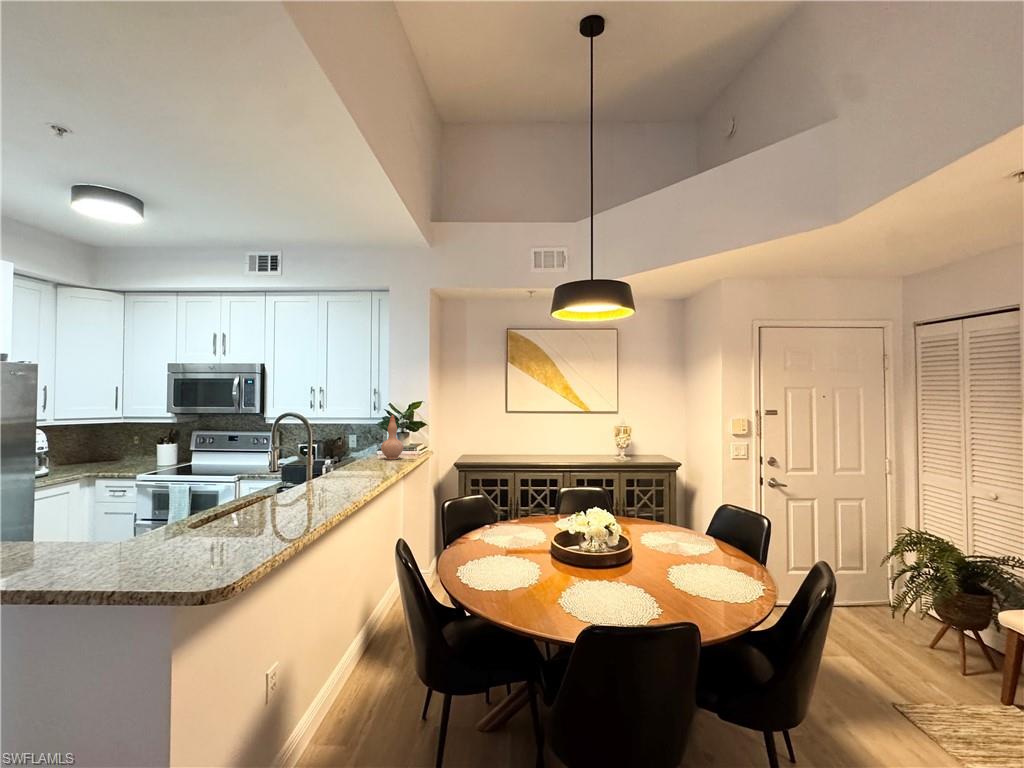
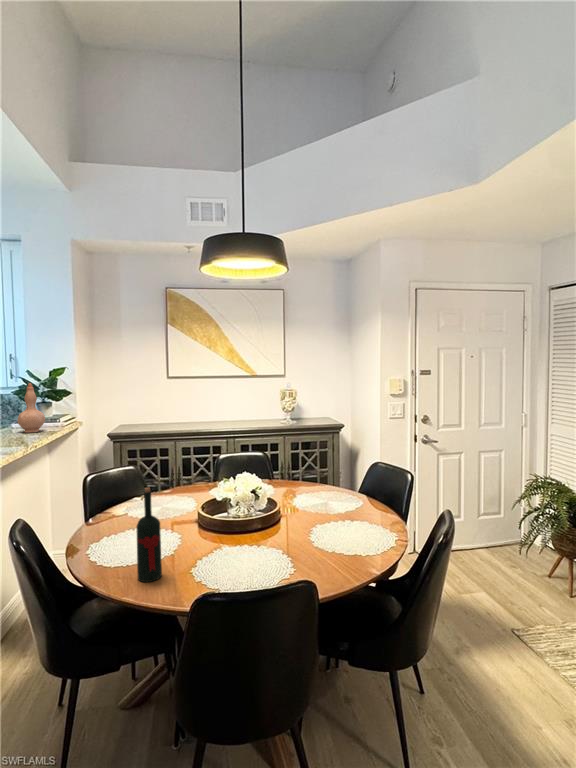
wine bottle: none [510,517,531,608] -> present [137,488,162,582]

